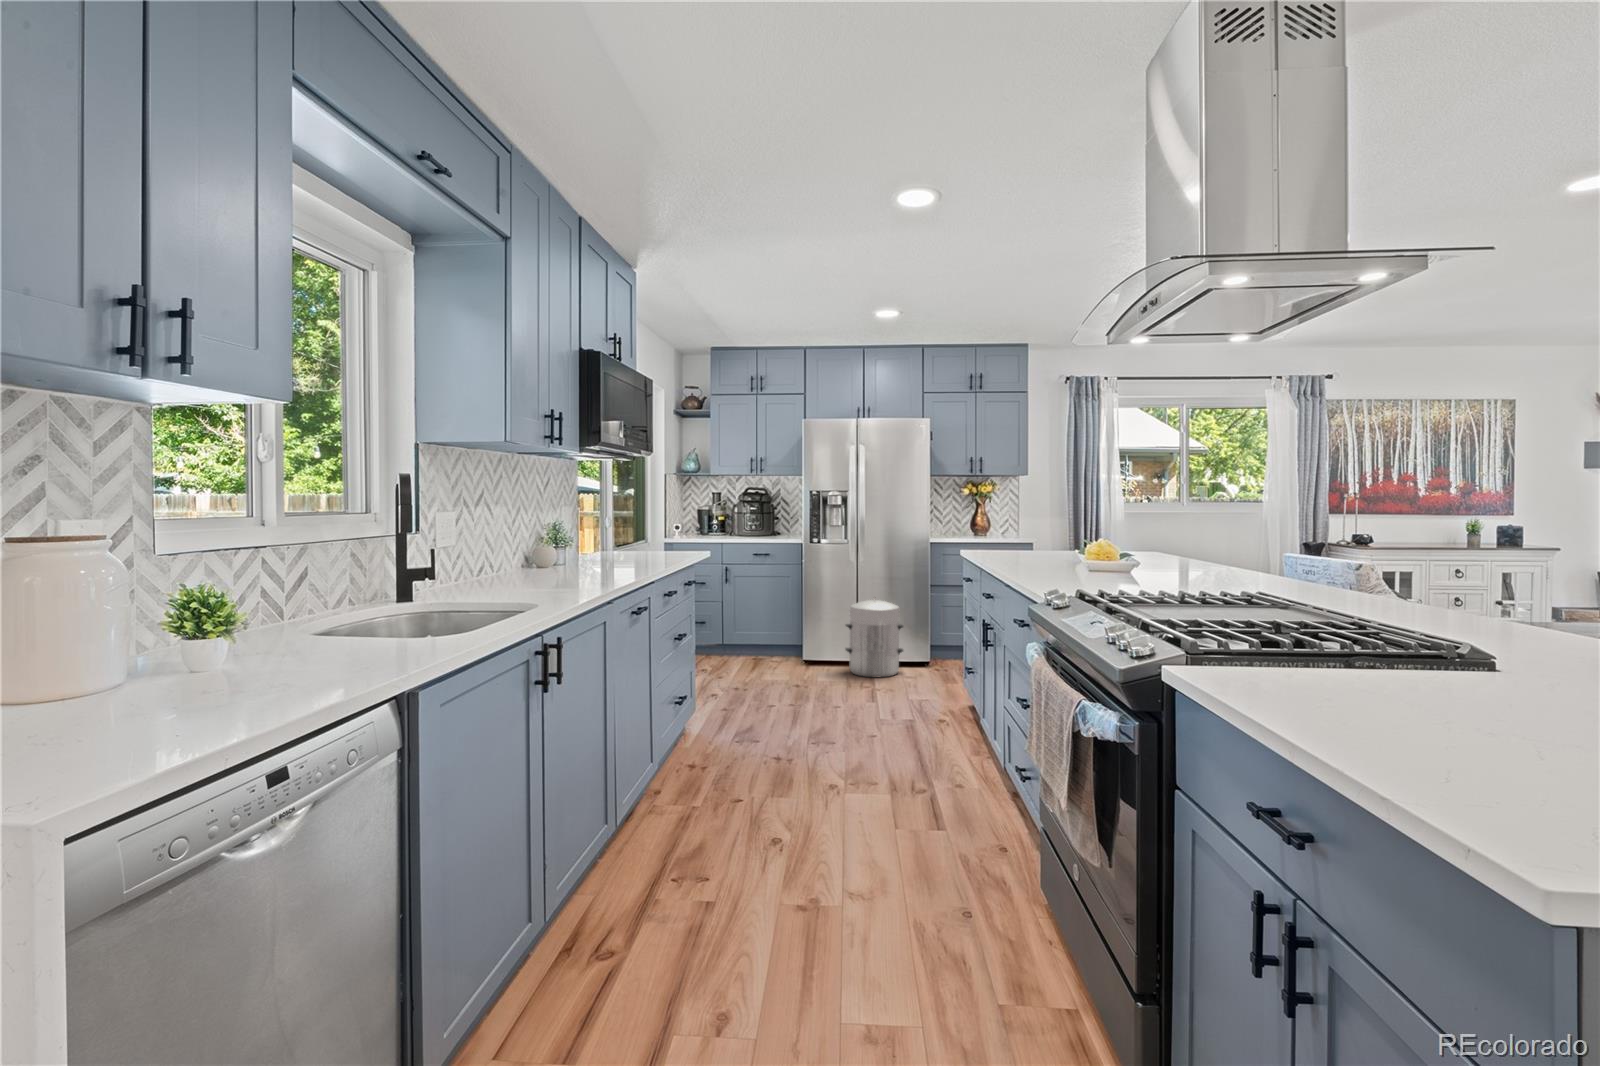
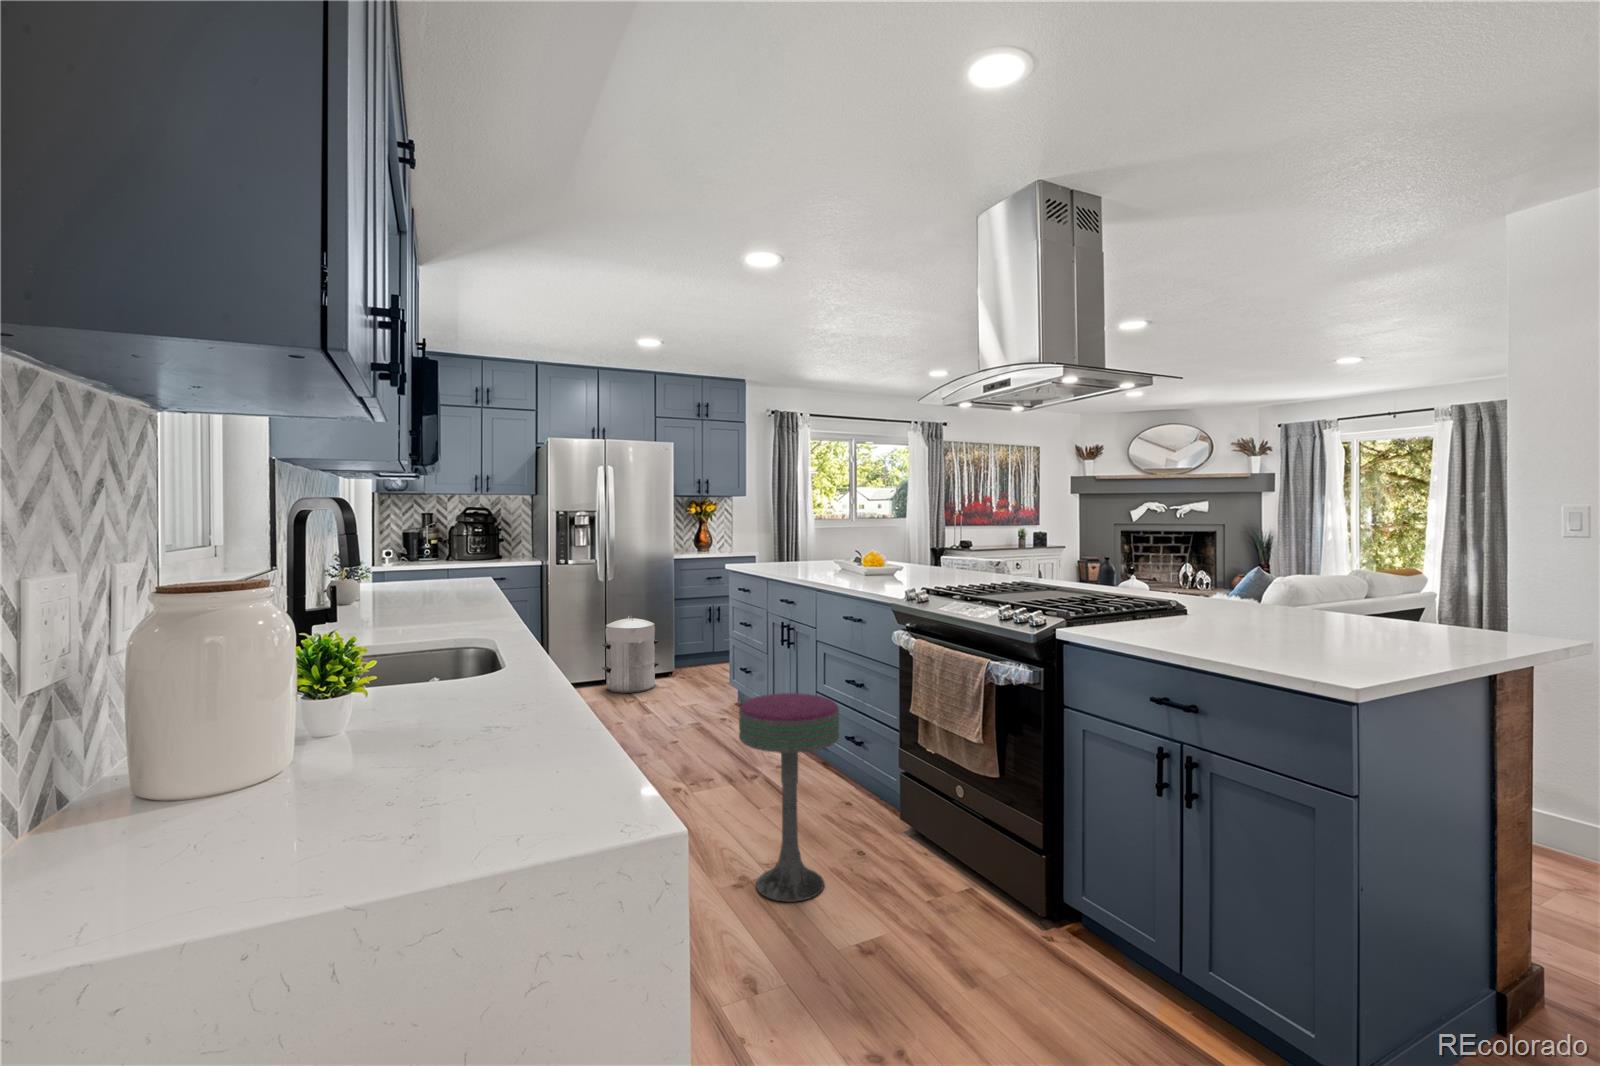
bar stool: none [743,689,878,975] -> present [739,693,839,902]

